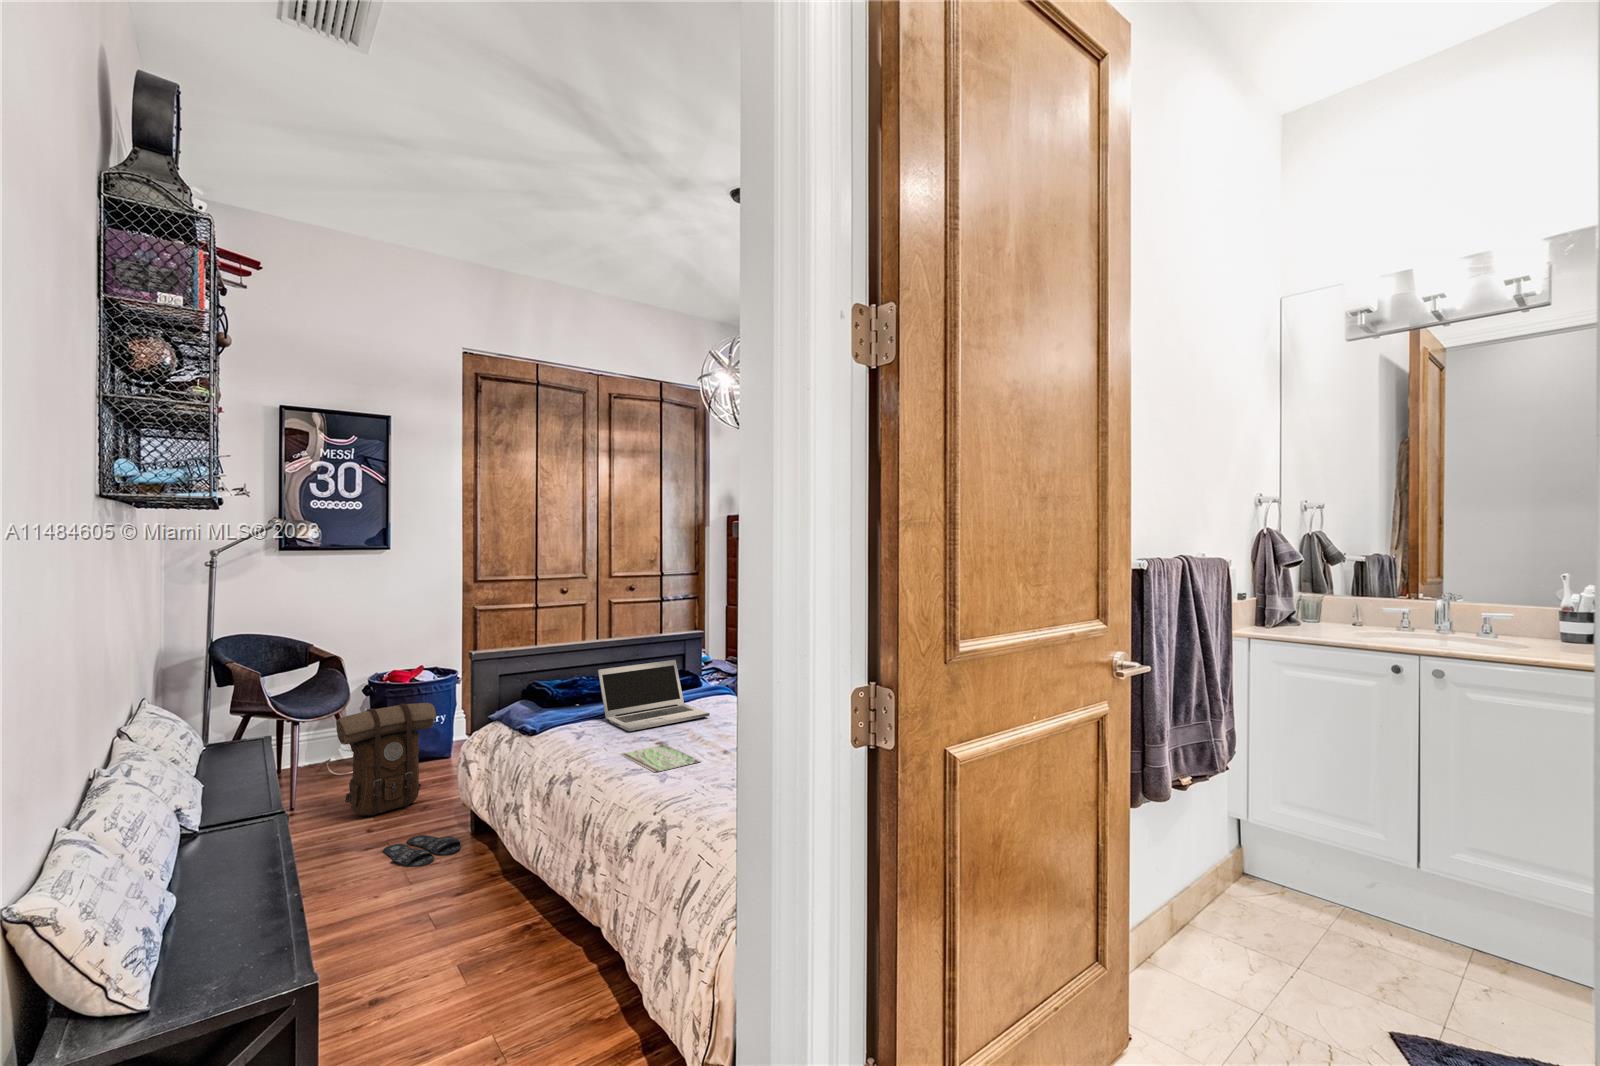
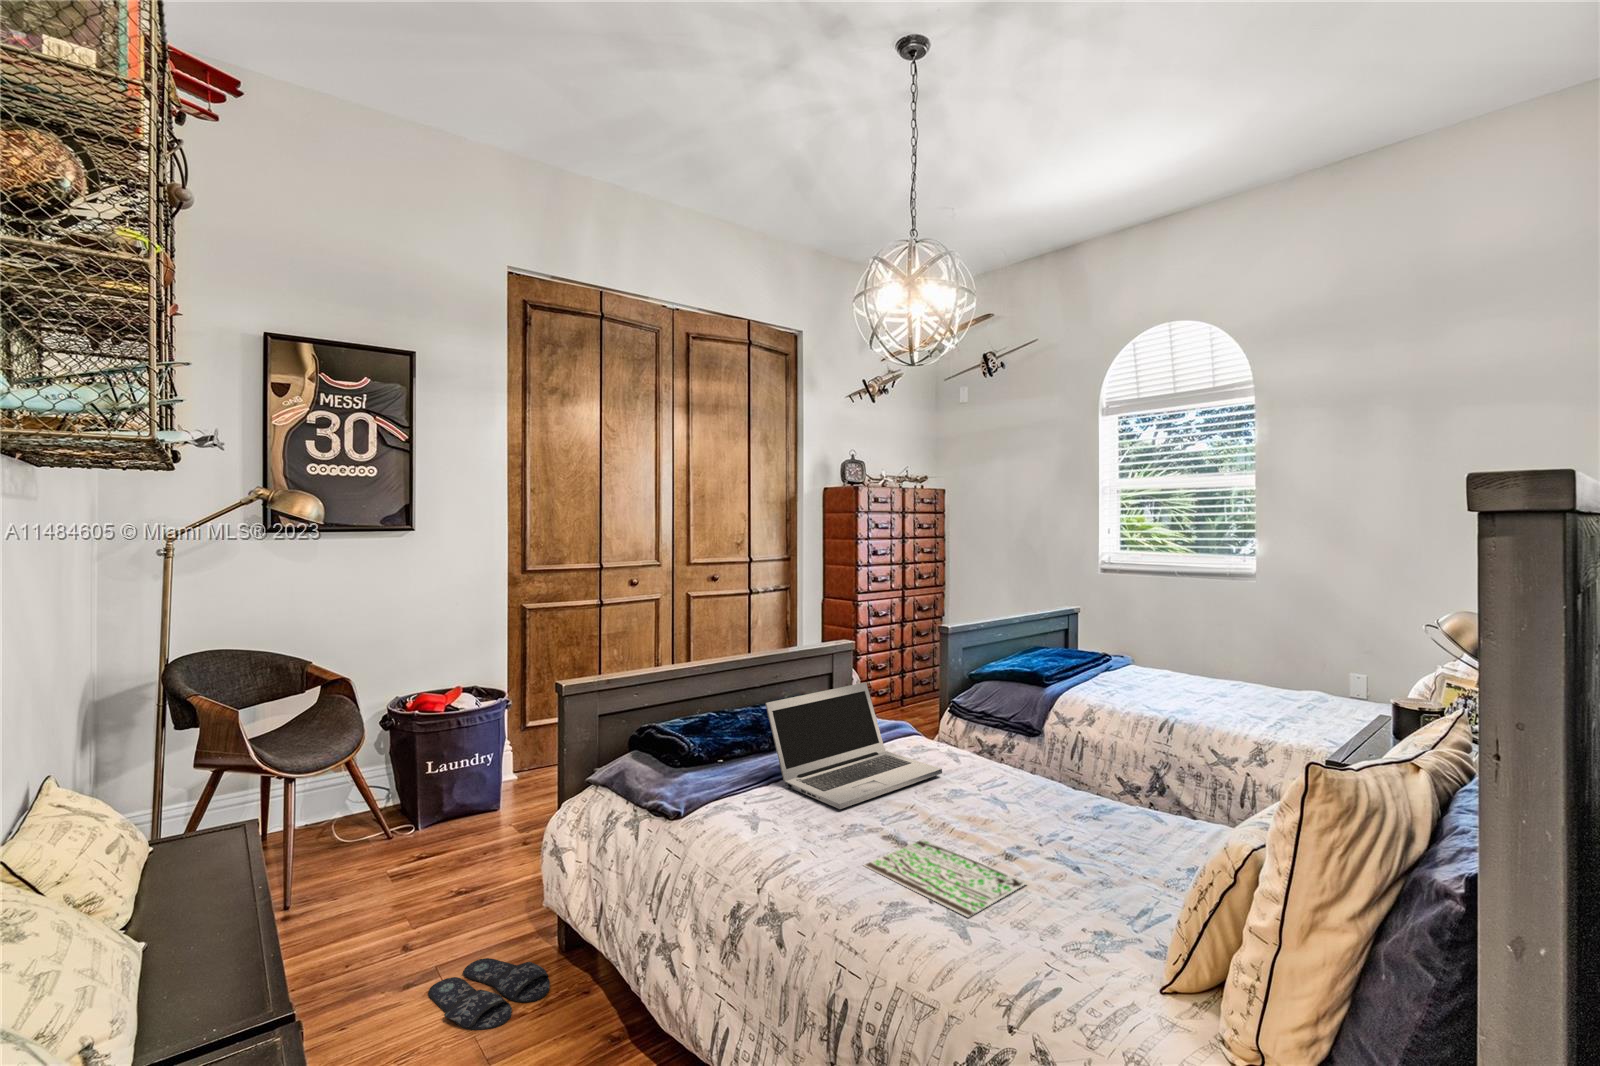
backpack: present [336,703,436,816] -> none [350,745,494,918]

